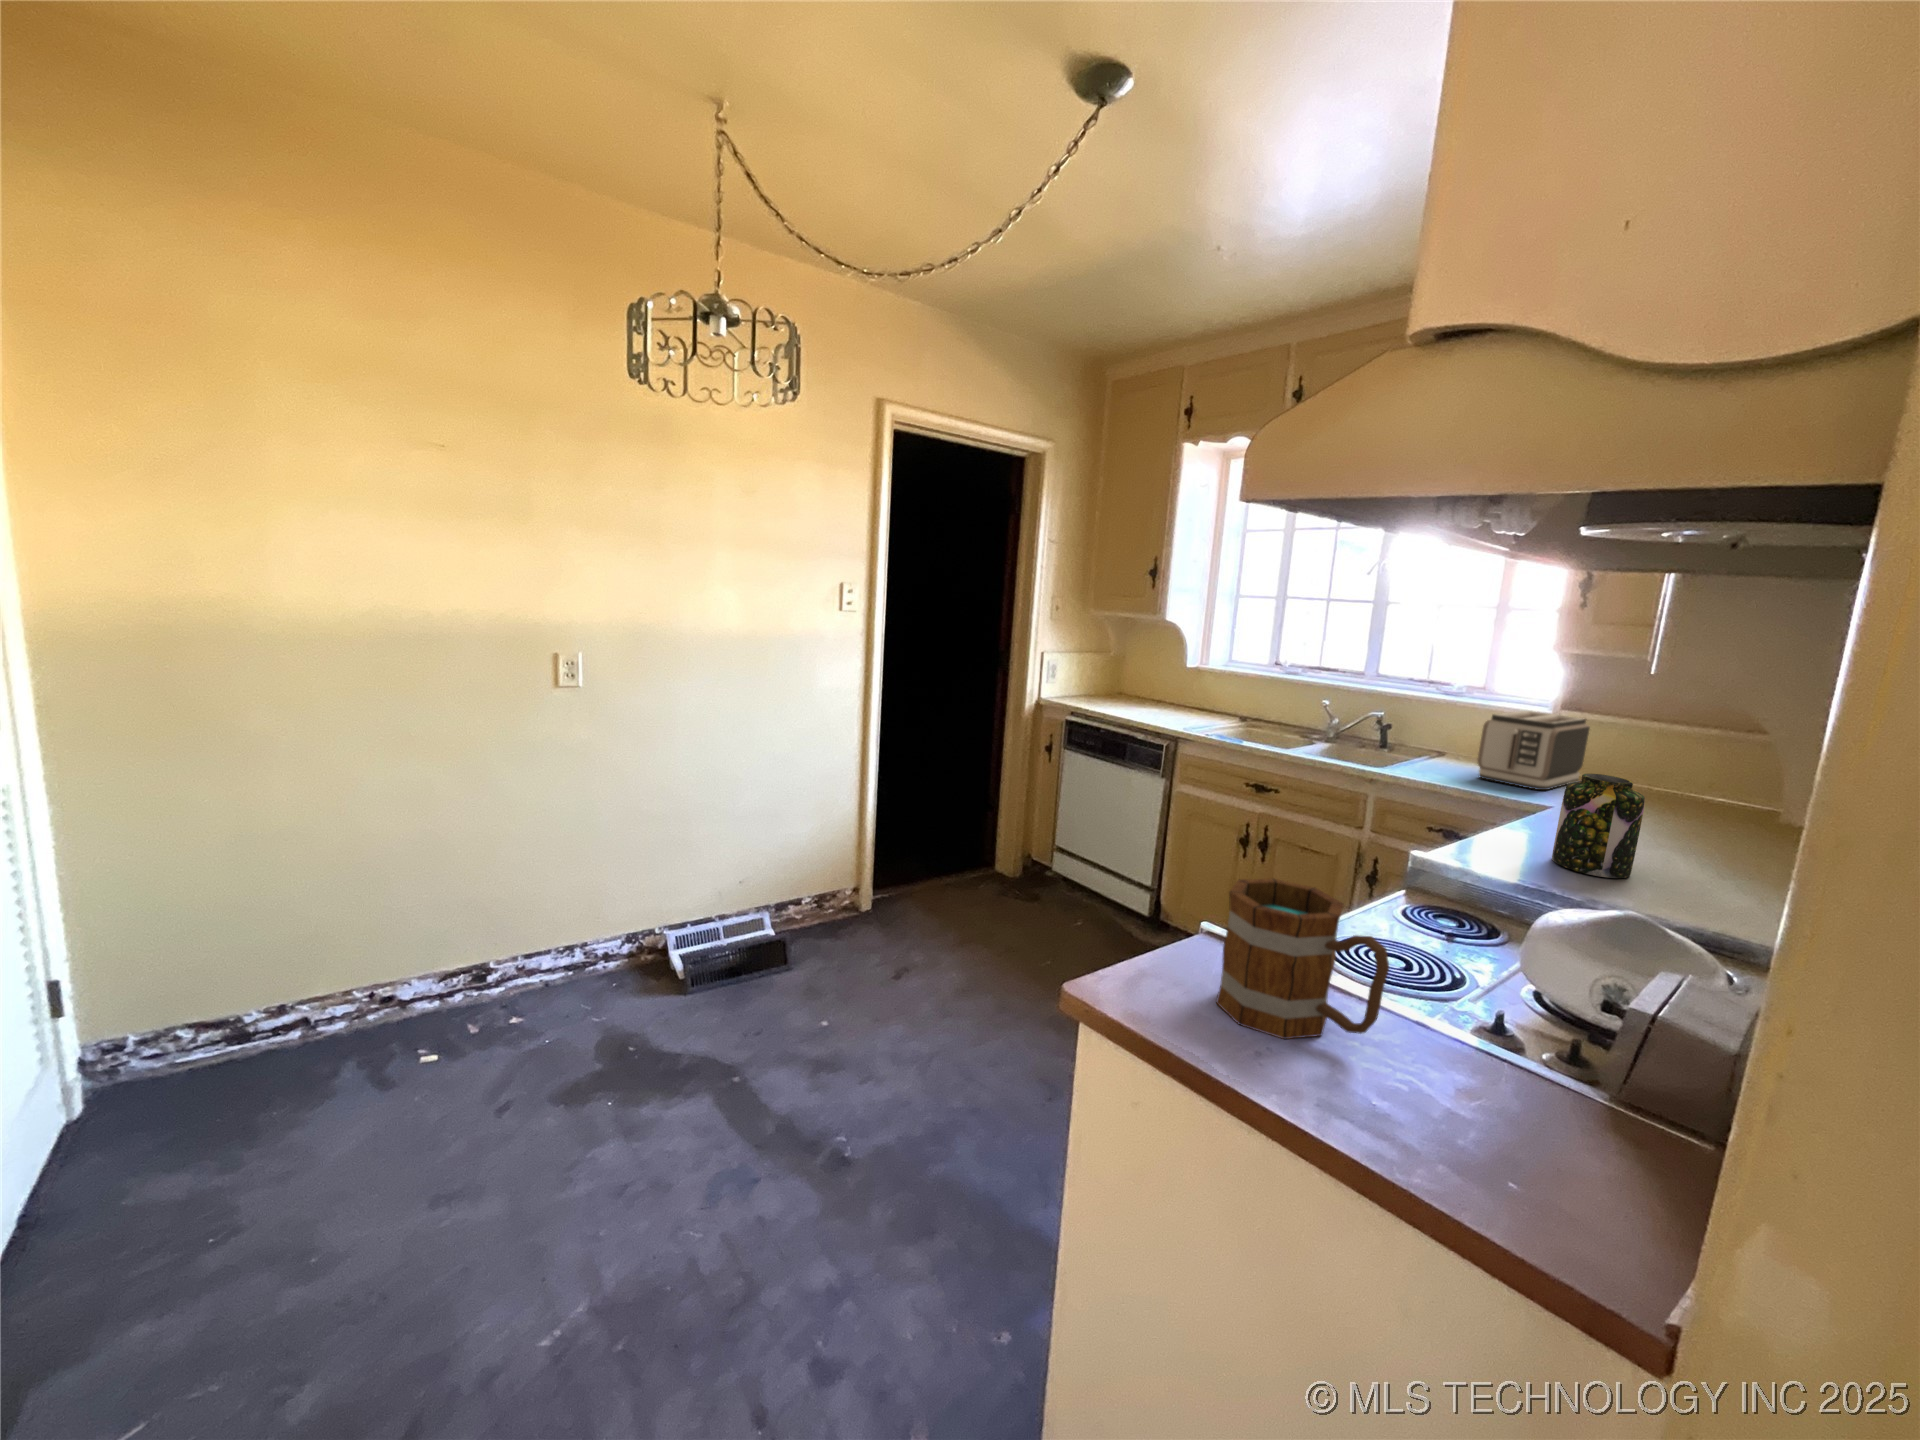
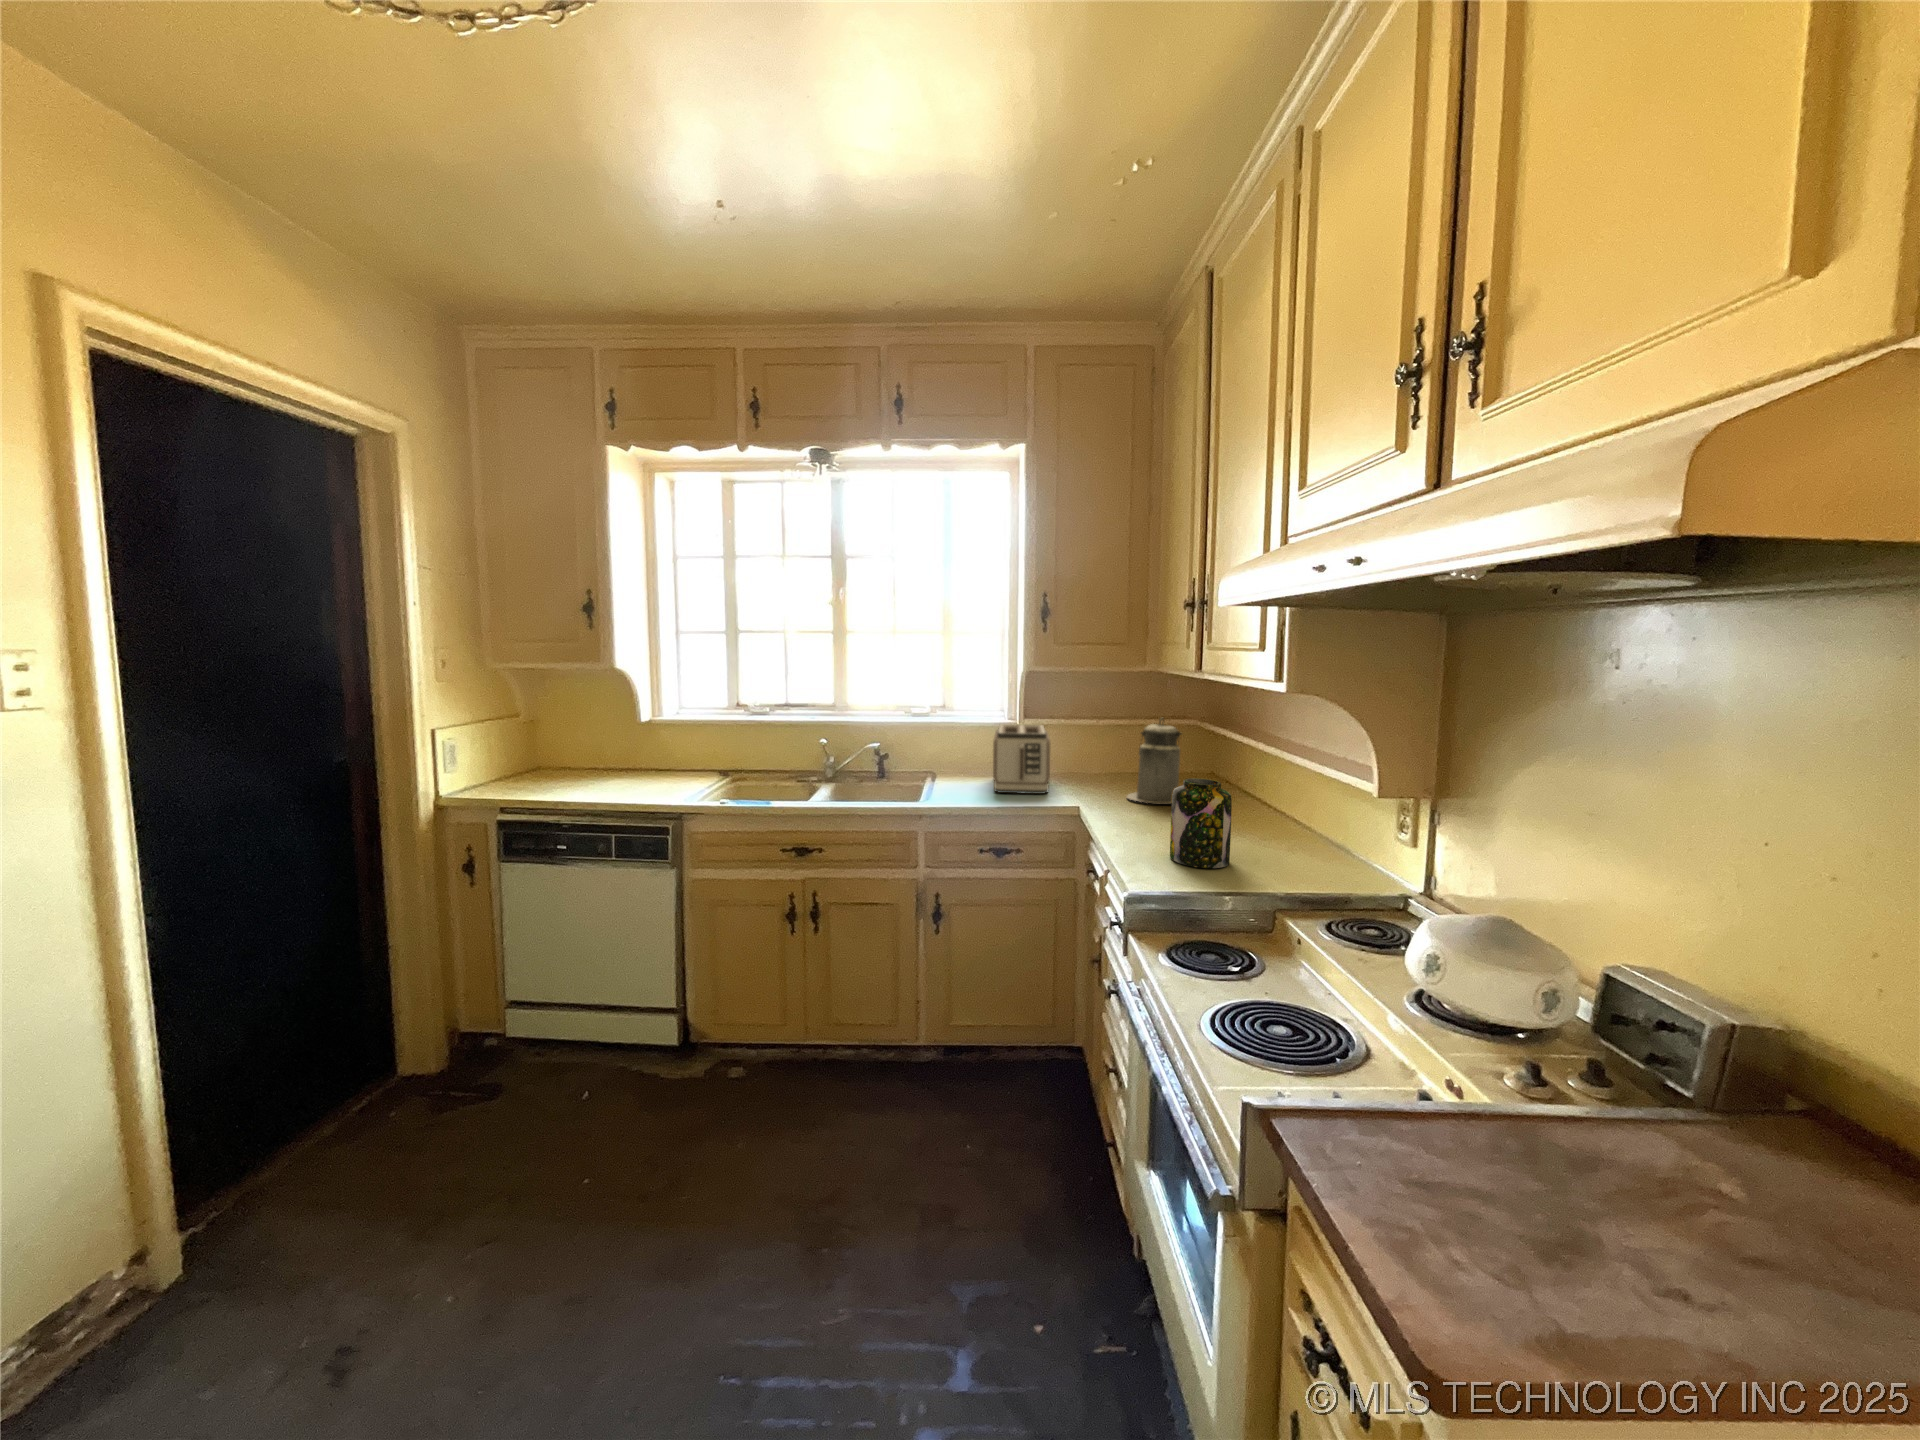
canister: none [1644,723,1749,836] -> present [1127,718,1181,803]
mug: present [1216,878,1389,1039] -> none [1406,1017,1644,1261]

